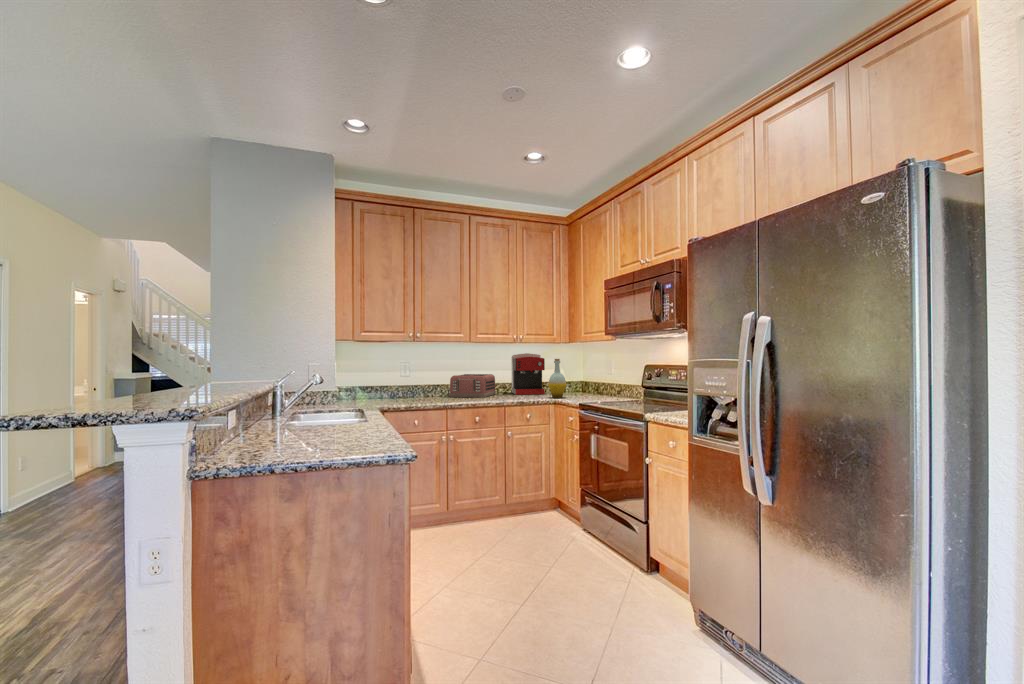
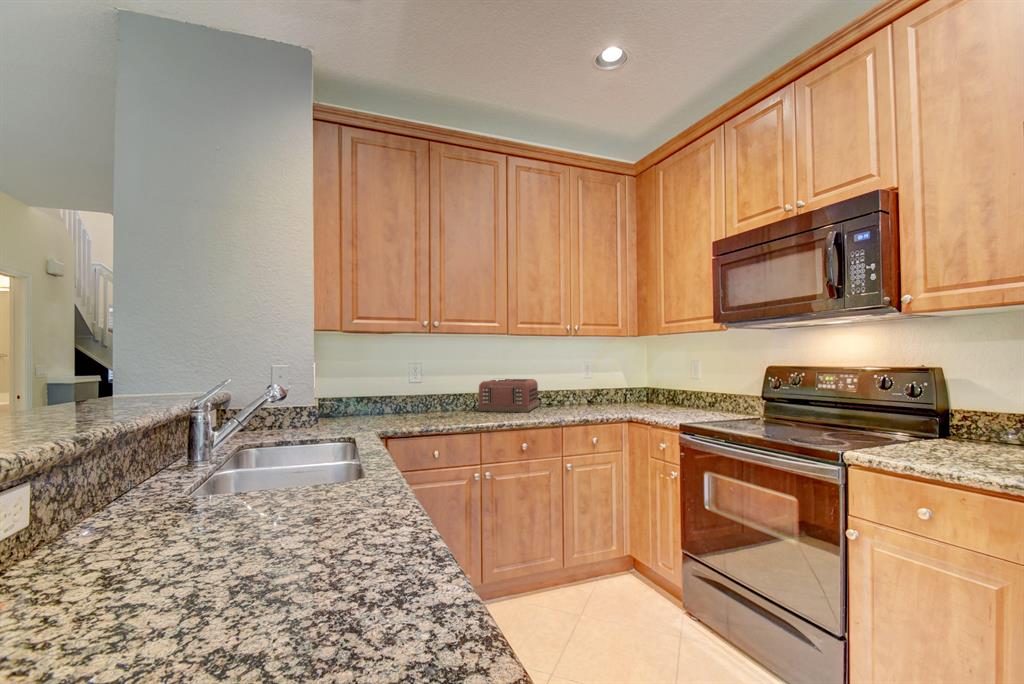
coffee maker: present [512,353,545,395] -> none [556,351,606,407]
bottle: present [548,359,567,398] -> none [620,358,647,414]

